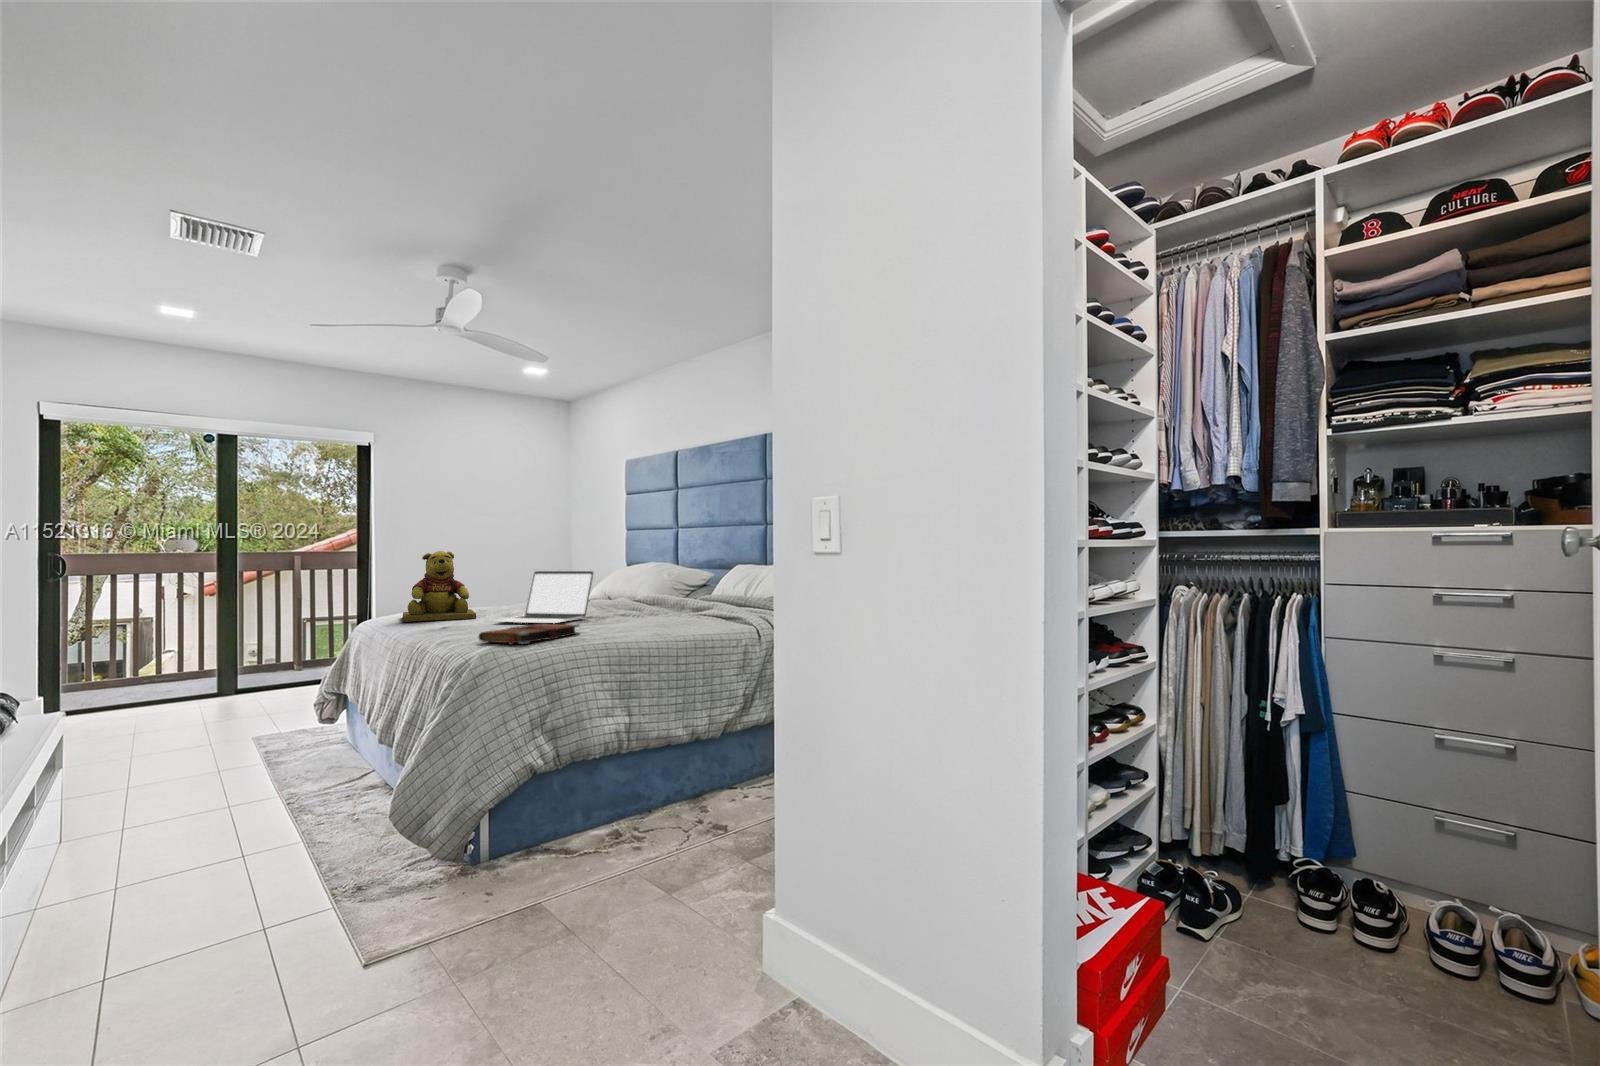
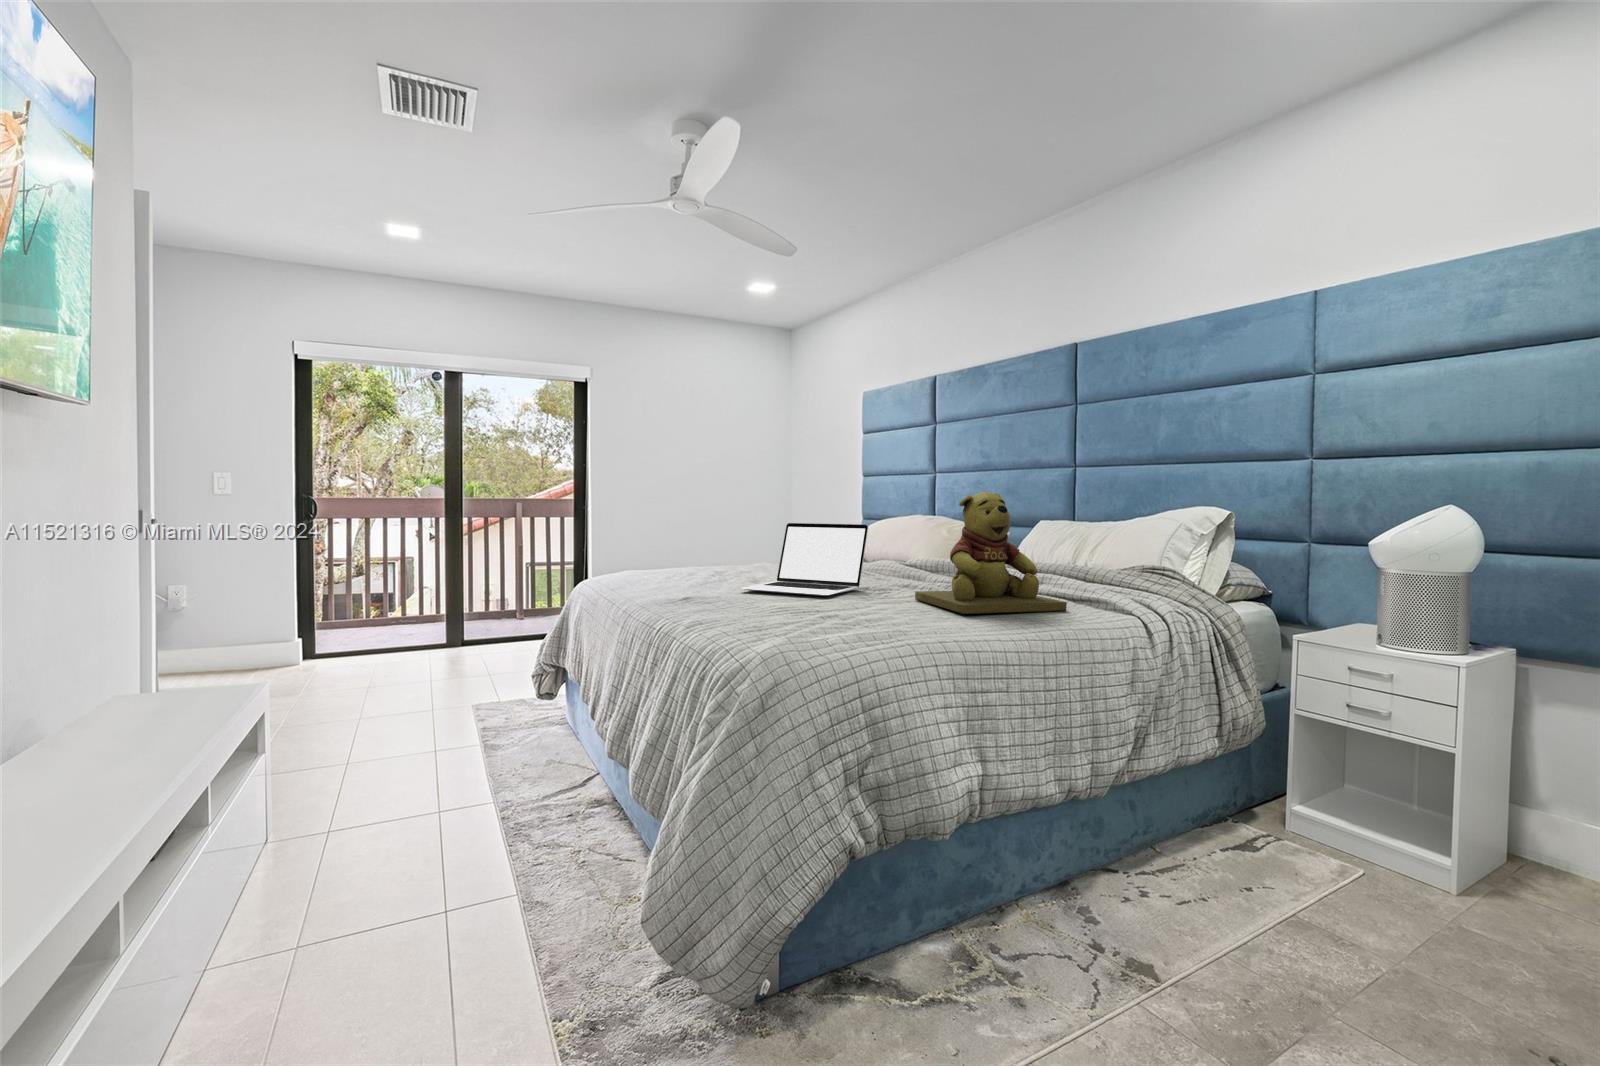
teddy bear: present [403,551,476,622] -> present [915,492,1067,614]
book: present [479,624,580,644] -> none [743,599,879,635]

